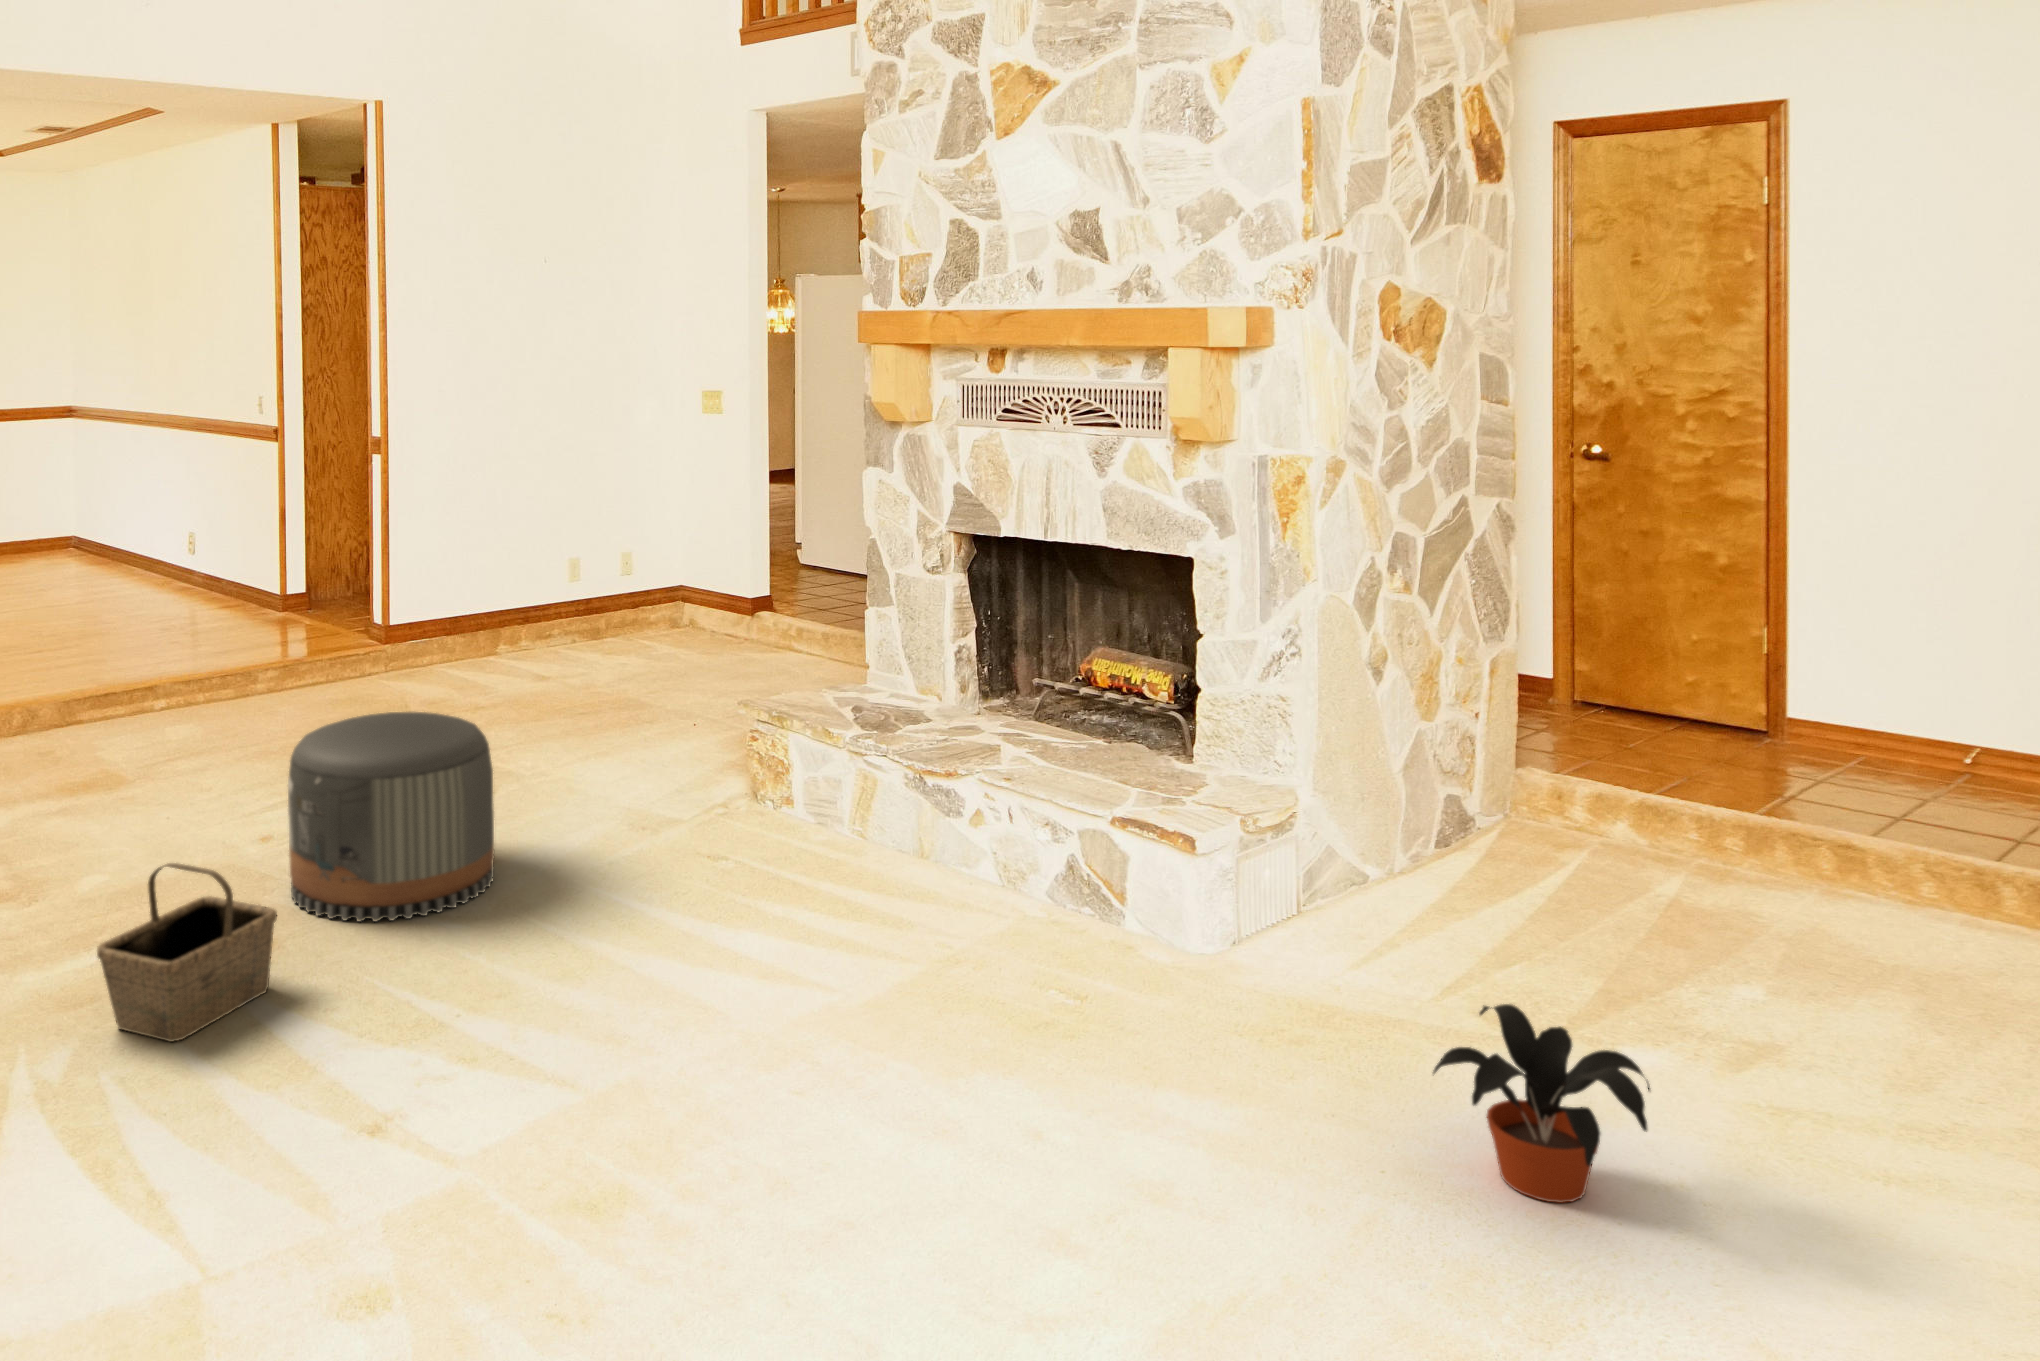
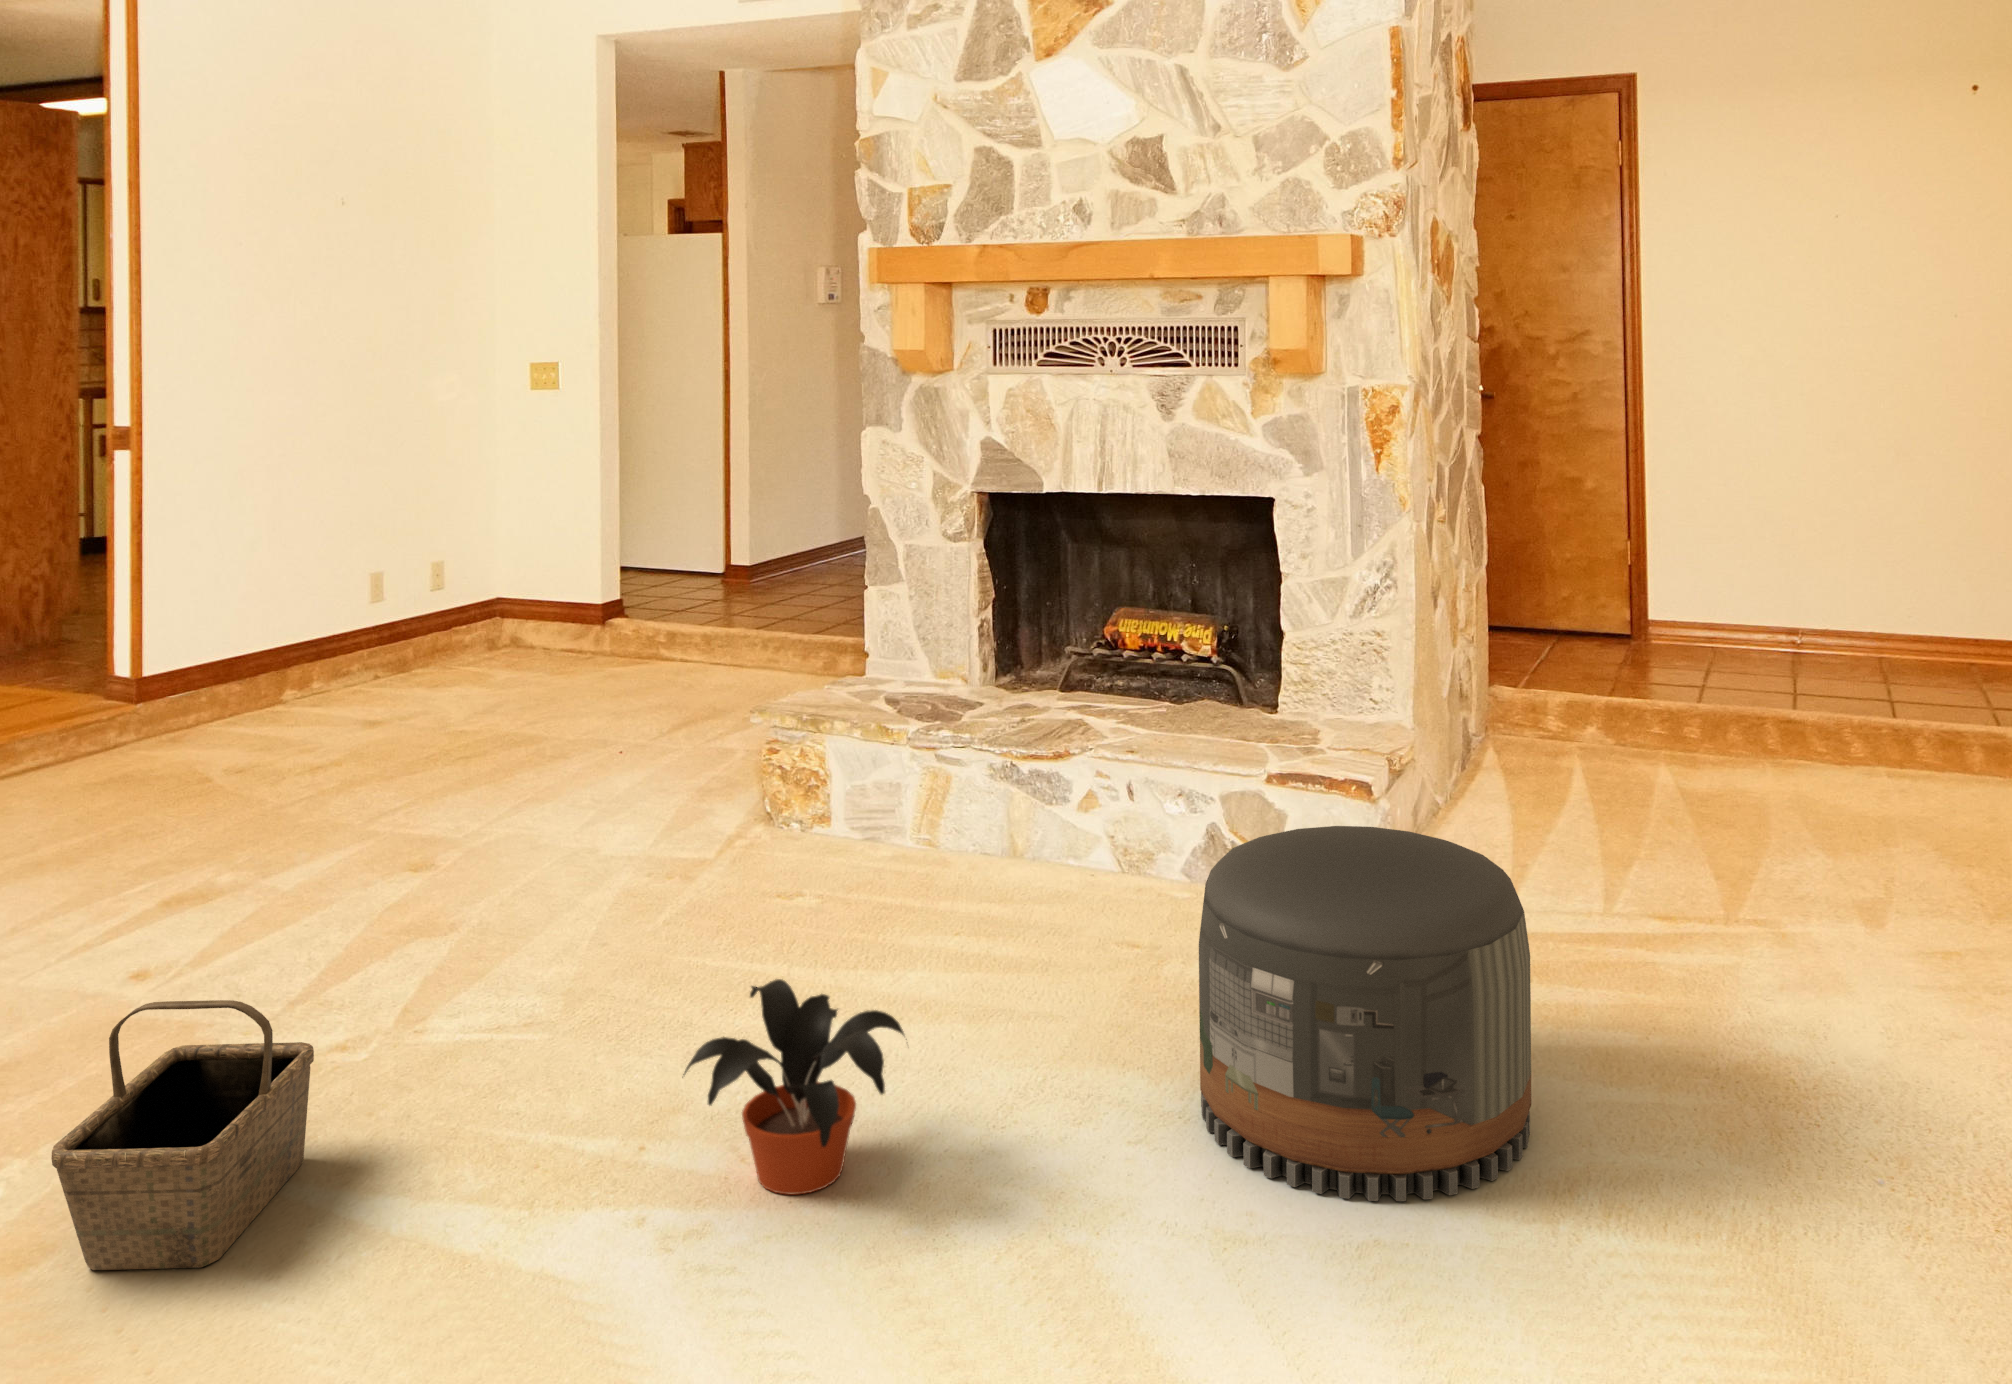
pouf: present [288,712,494,922] -> present [1199,826,1531,1201]
potted plant: present [1433,1004,1650,1203] -> present [683,979,904,1194]

